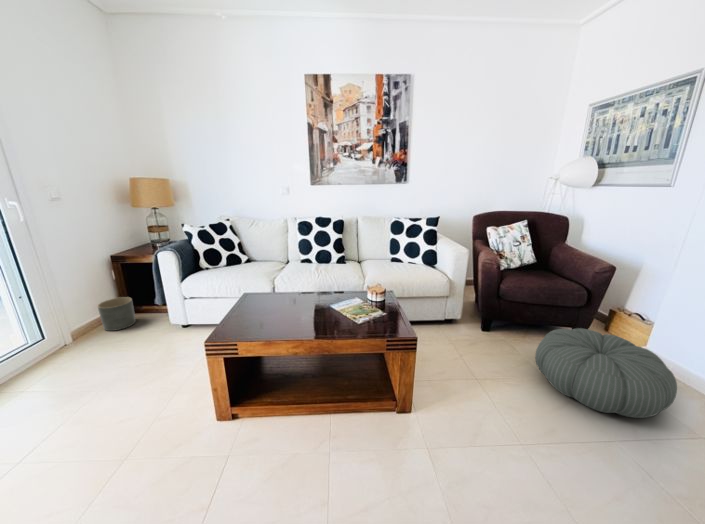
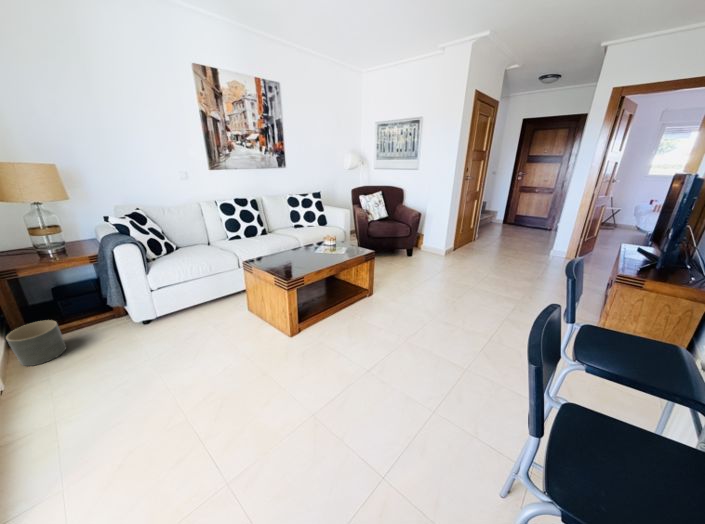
pouf: present [535,328,677,418] -> none [393,241,441,271]

